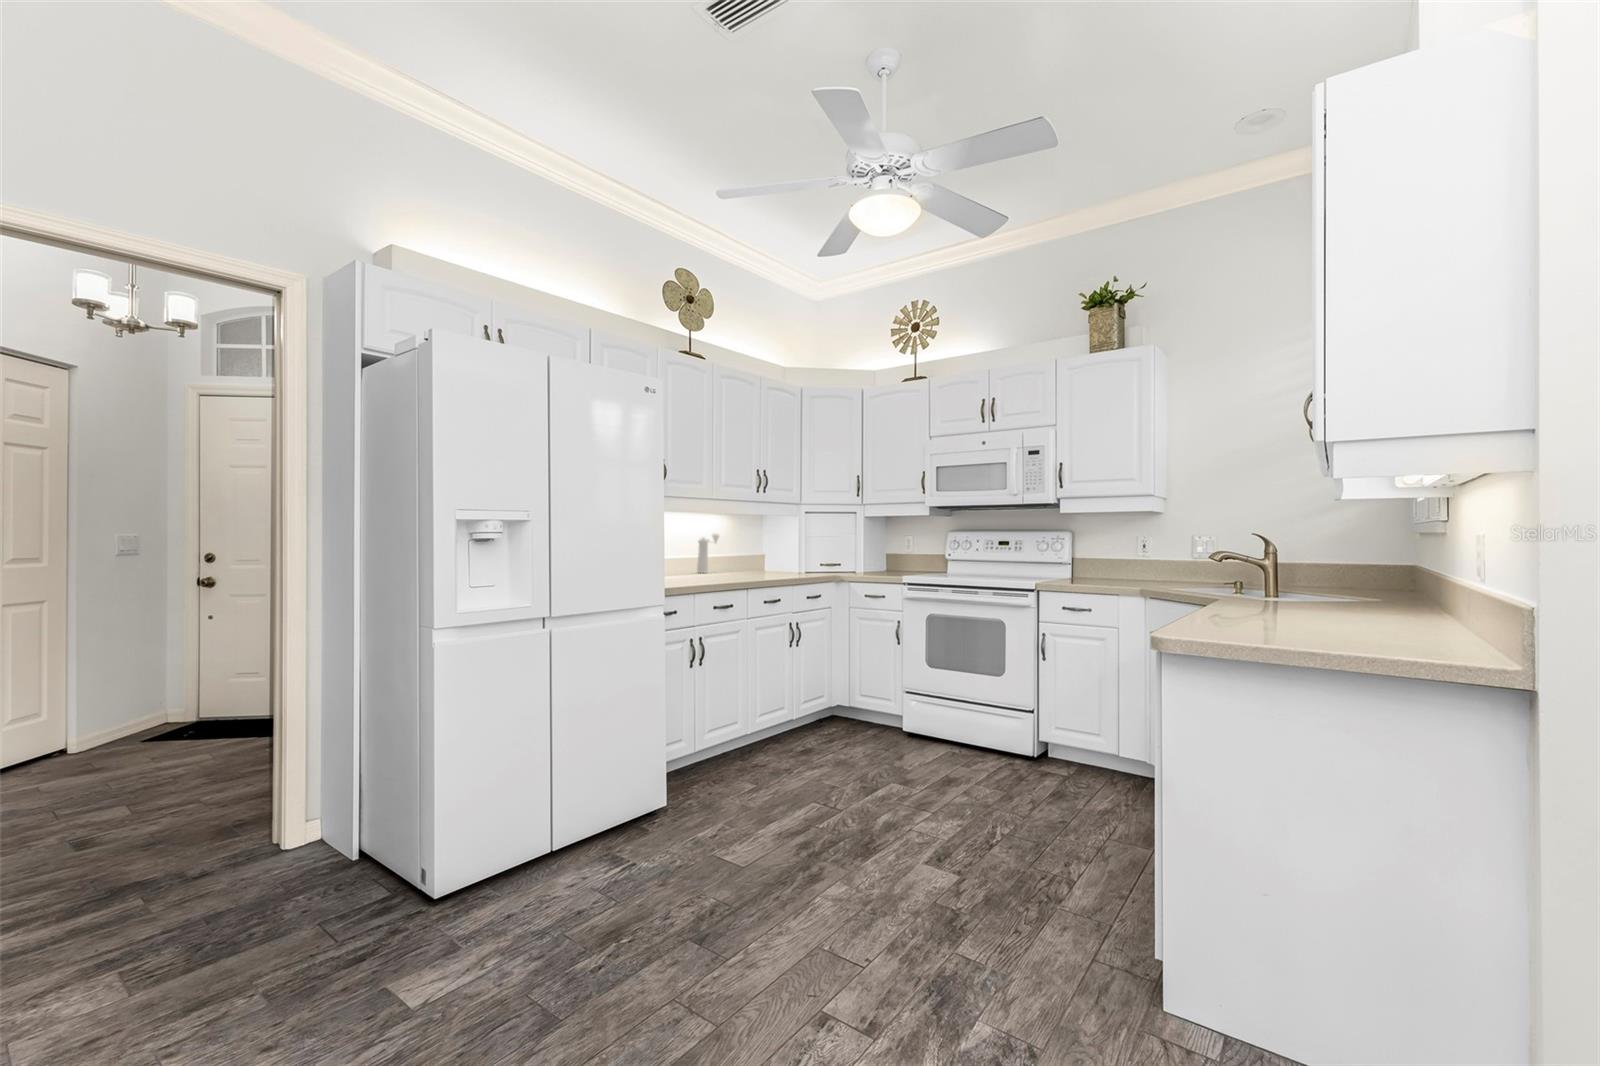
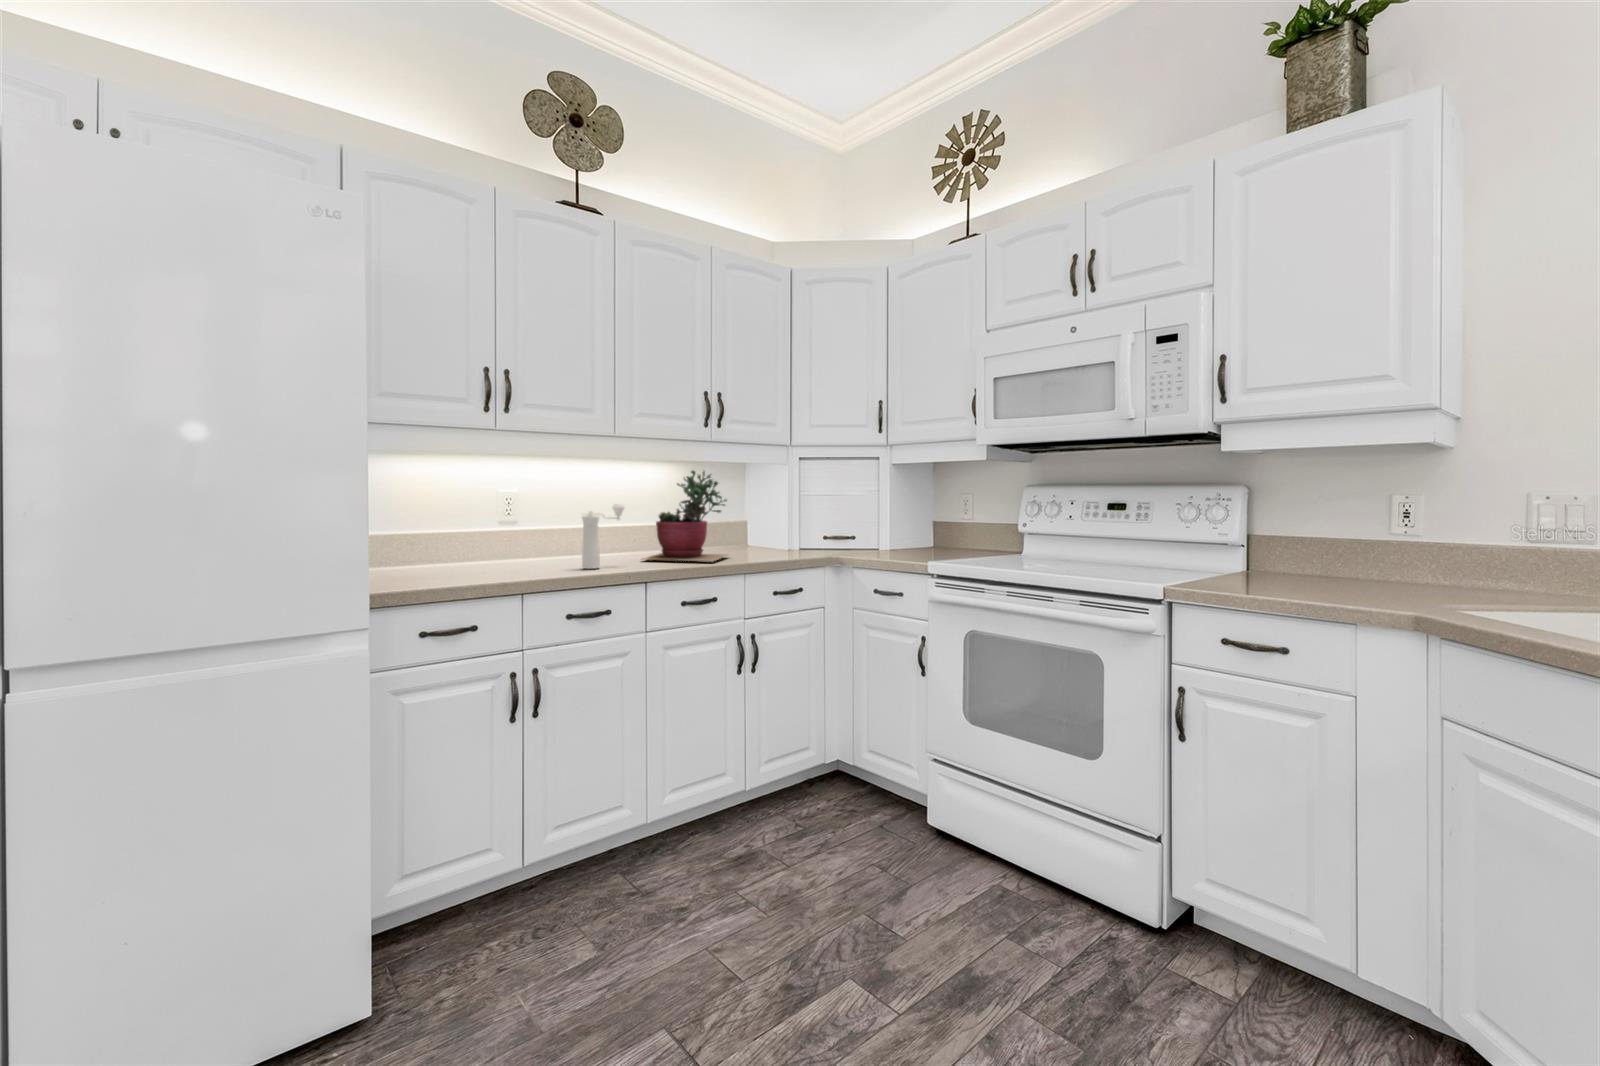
succulent plant: none [720,514,771,572] -> present [644,471,727,561]

